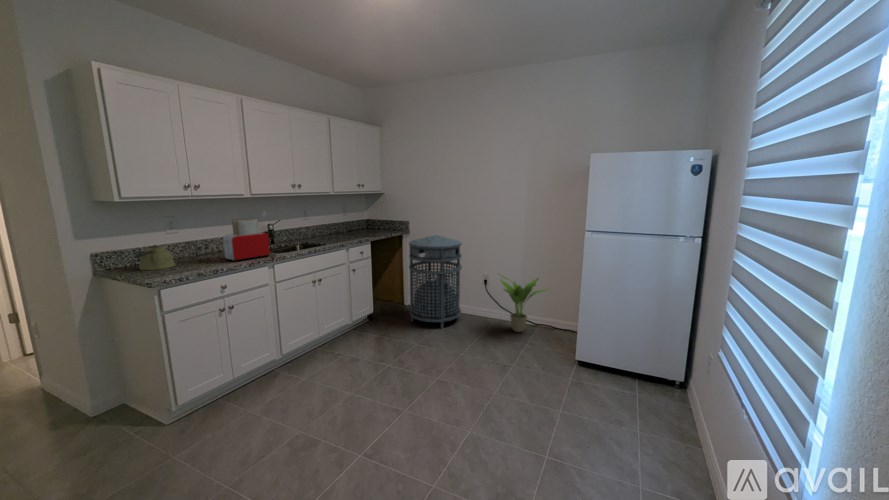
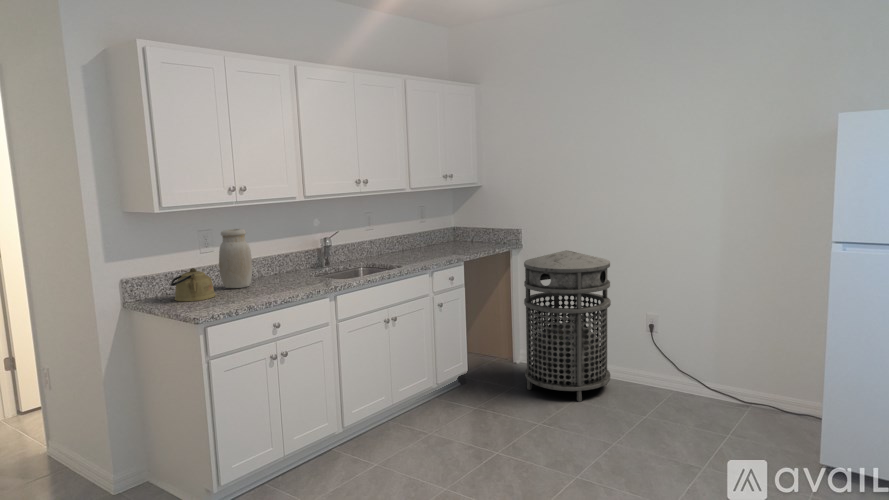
jar: none [181,216,209,260] -> present [219,229,252,288]
toaster: present [223,218,270,262] -> none [272,230,330,291]
potted plant: present [501,276,546,332] -> none [672,309,767,413]

